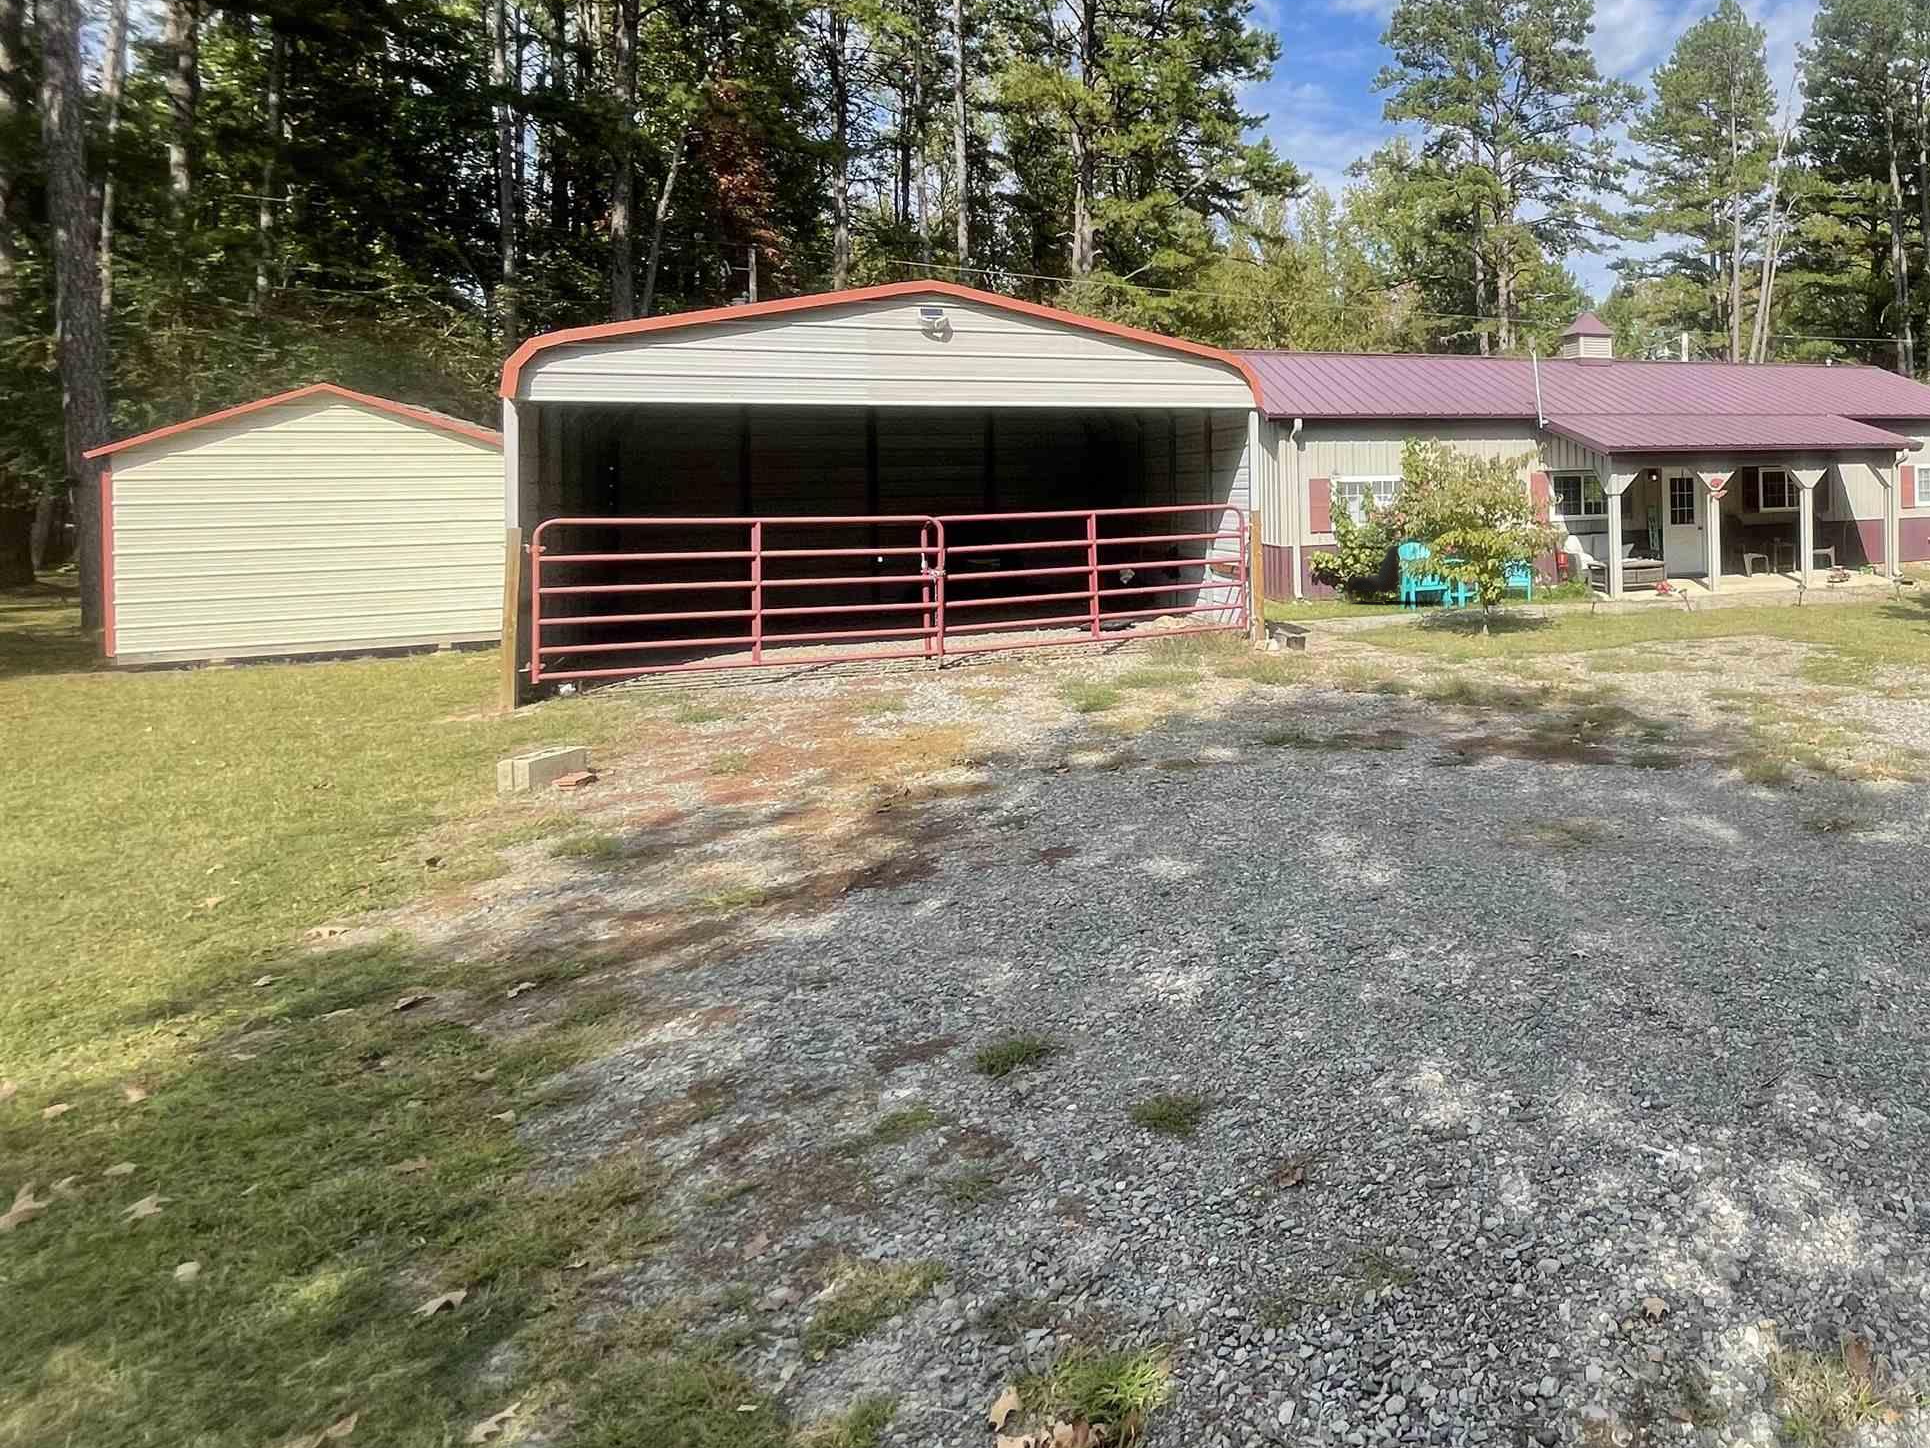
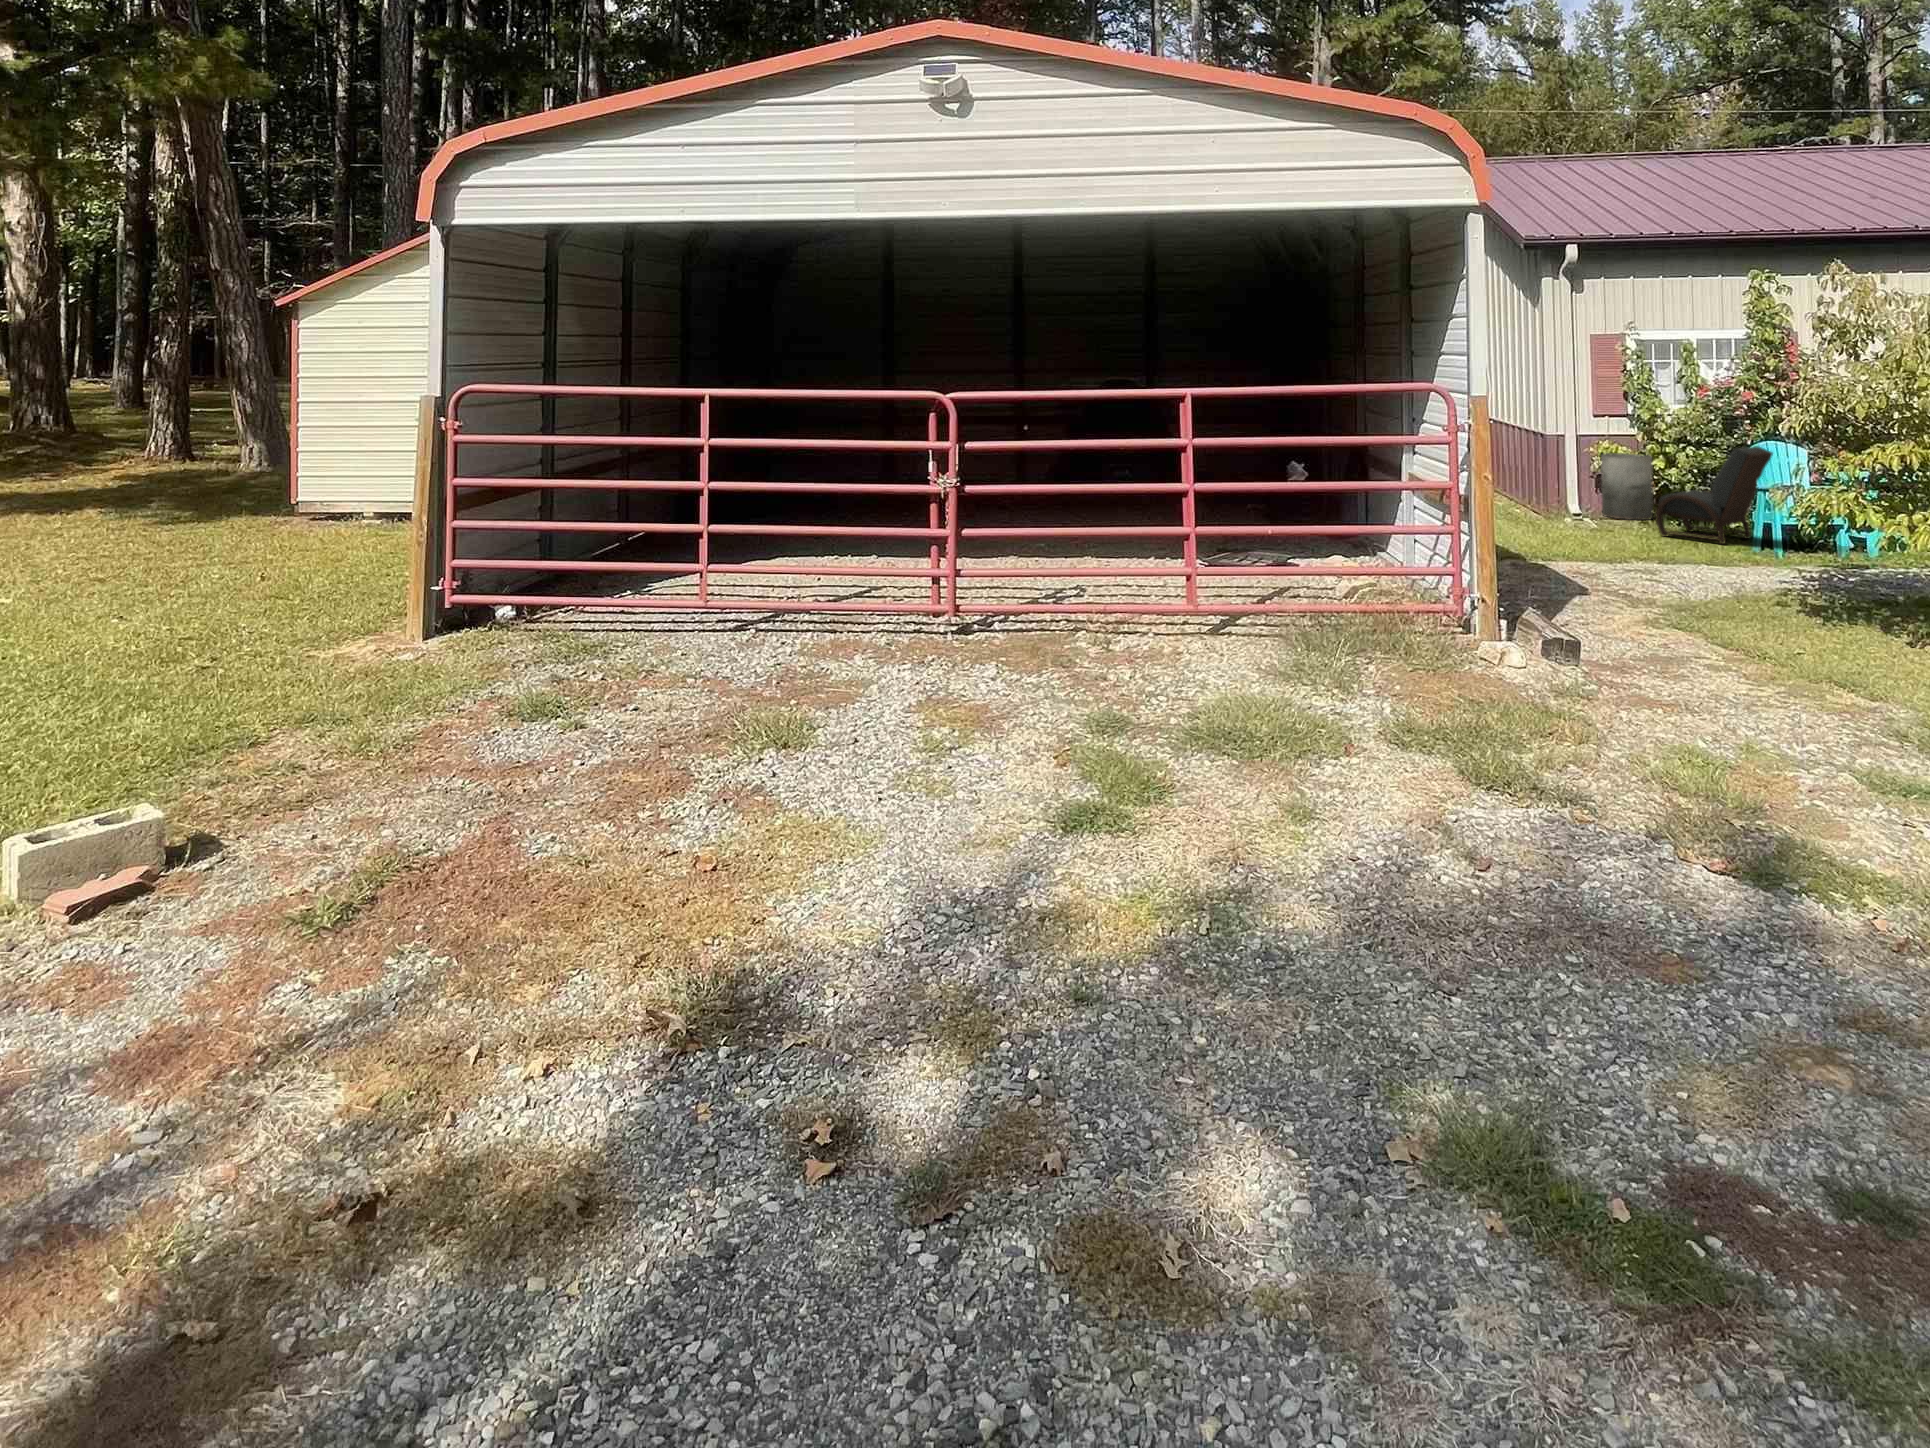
trash can: none [1317,556,1347,598] -> present [1601,453,1653,520]

